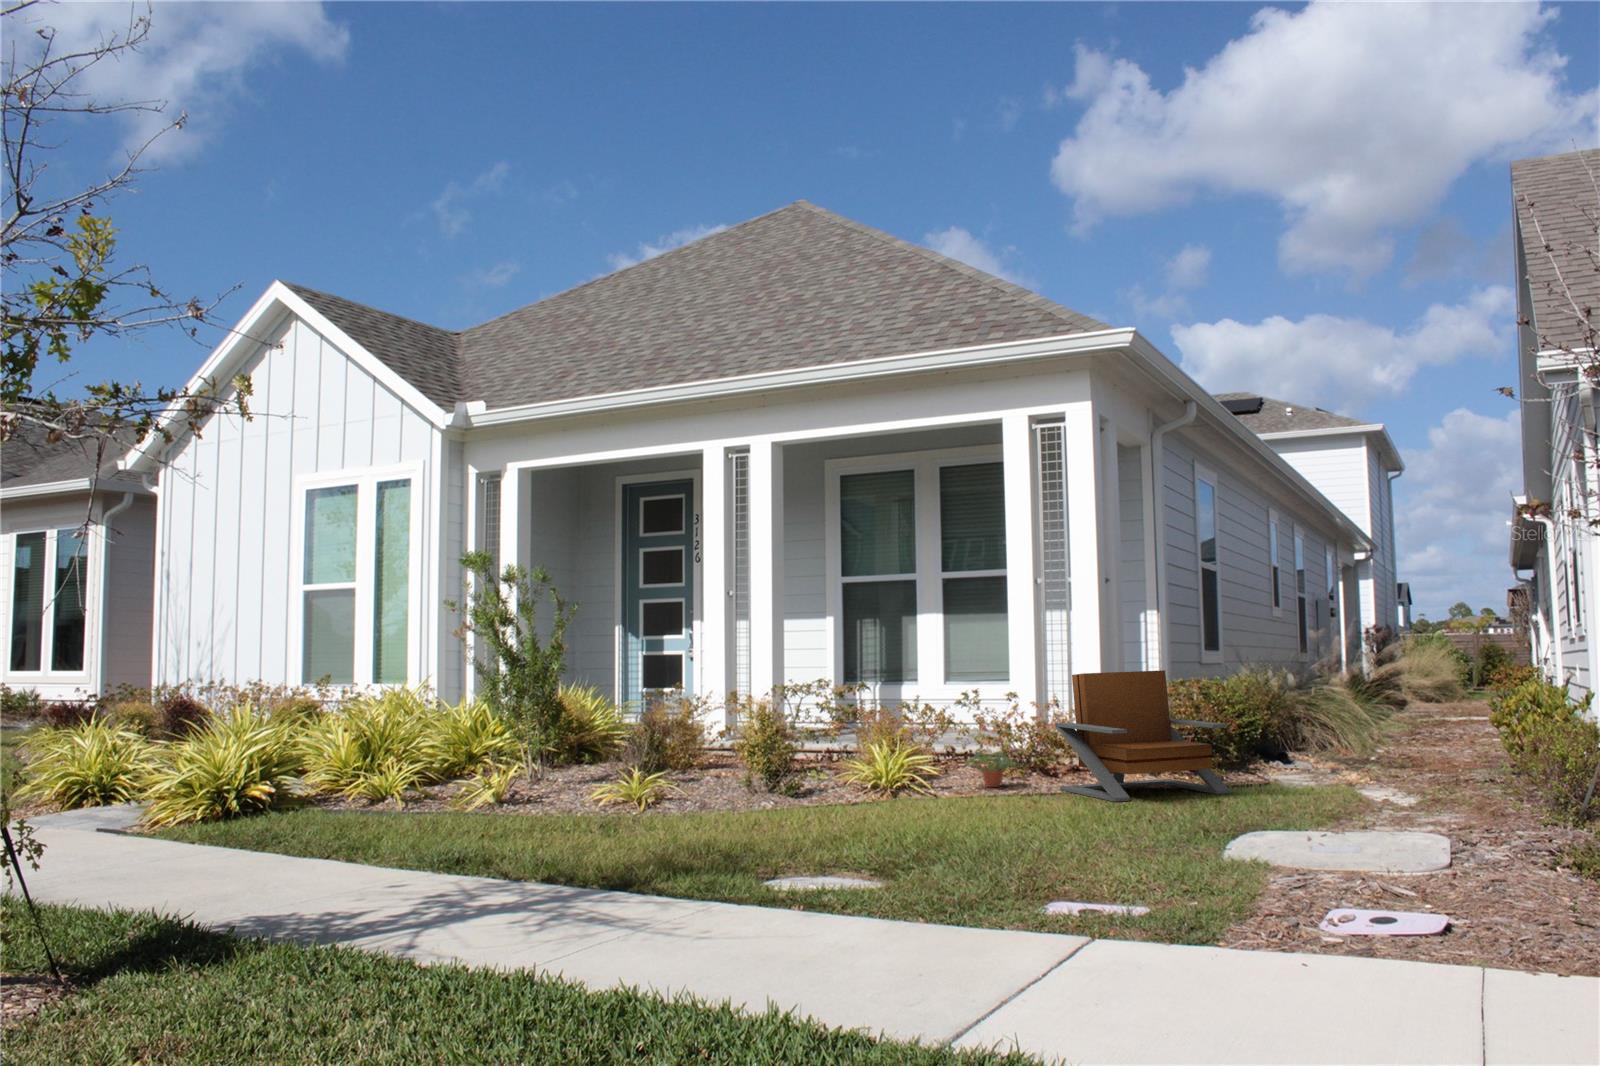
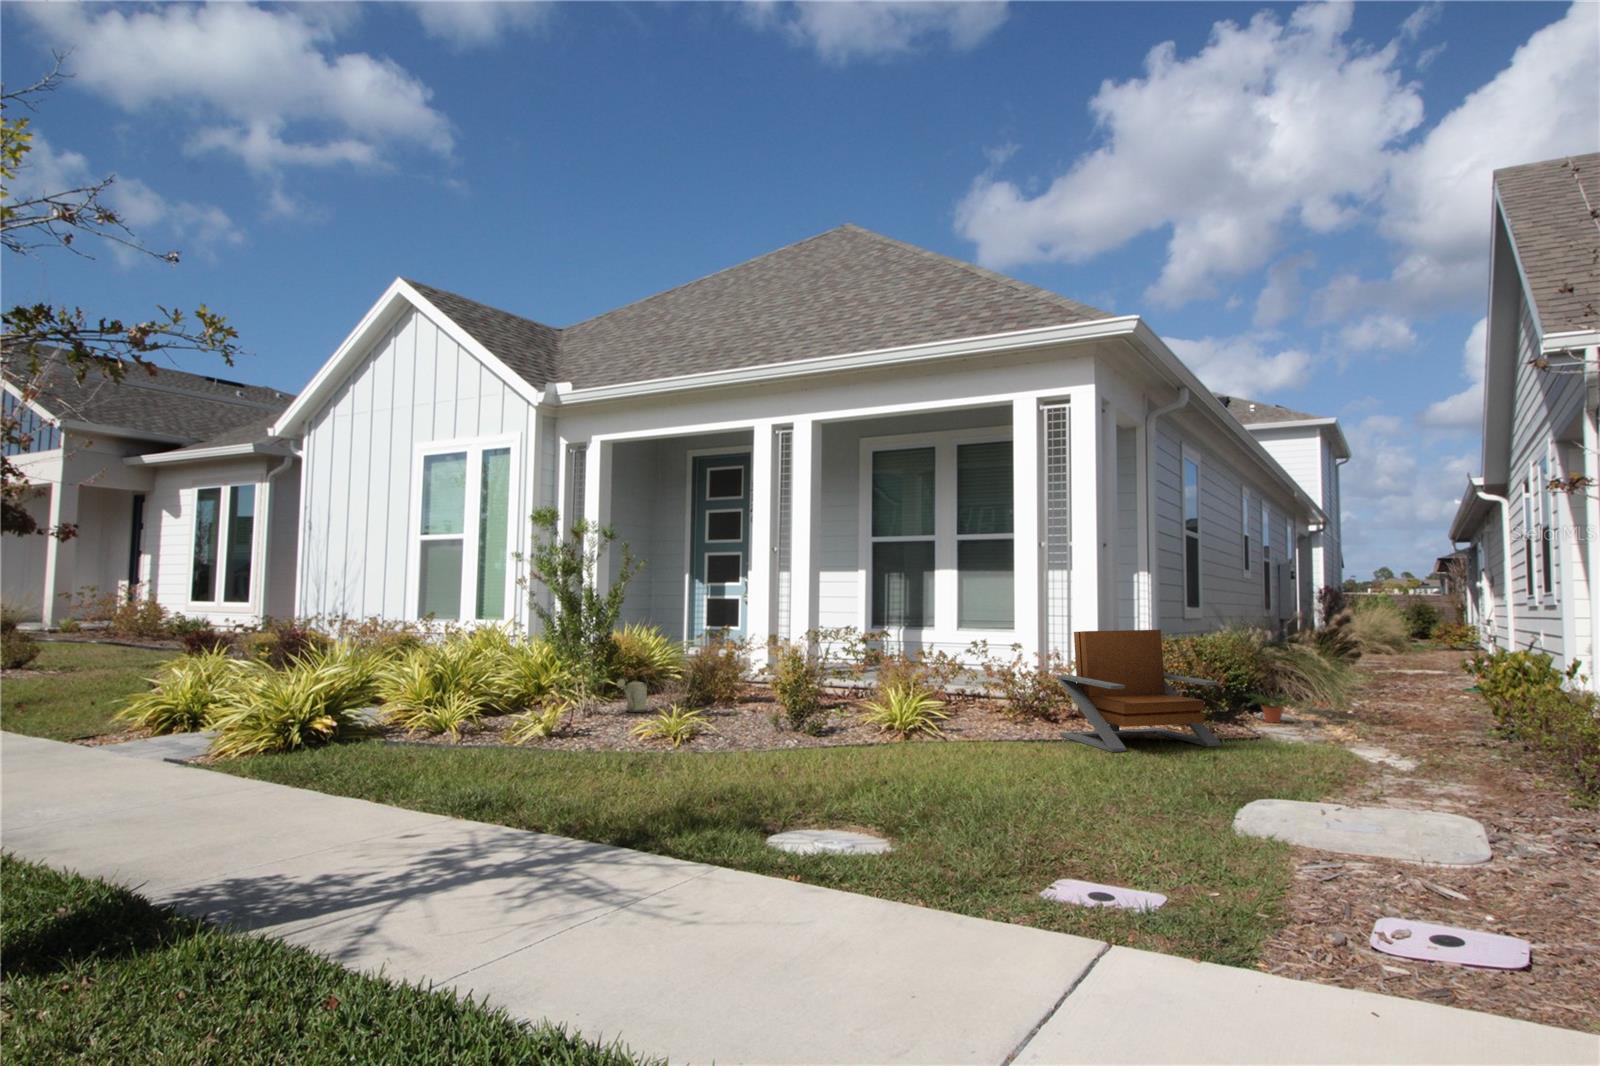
watering can: none [558,737,592,783] -> present [616,679,647,713]
potted plant: present [964,750,1028,787] -> present [1243,693,1298,723]

